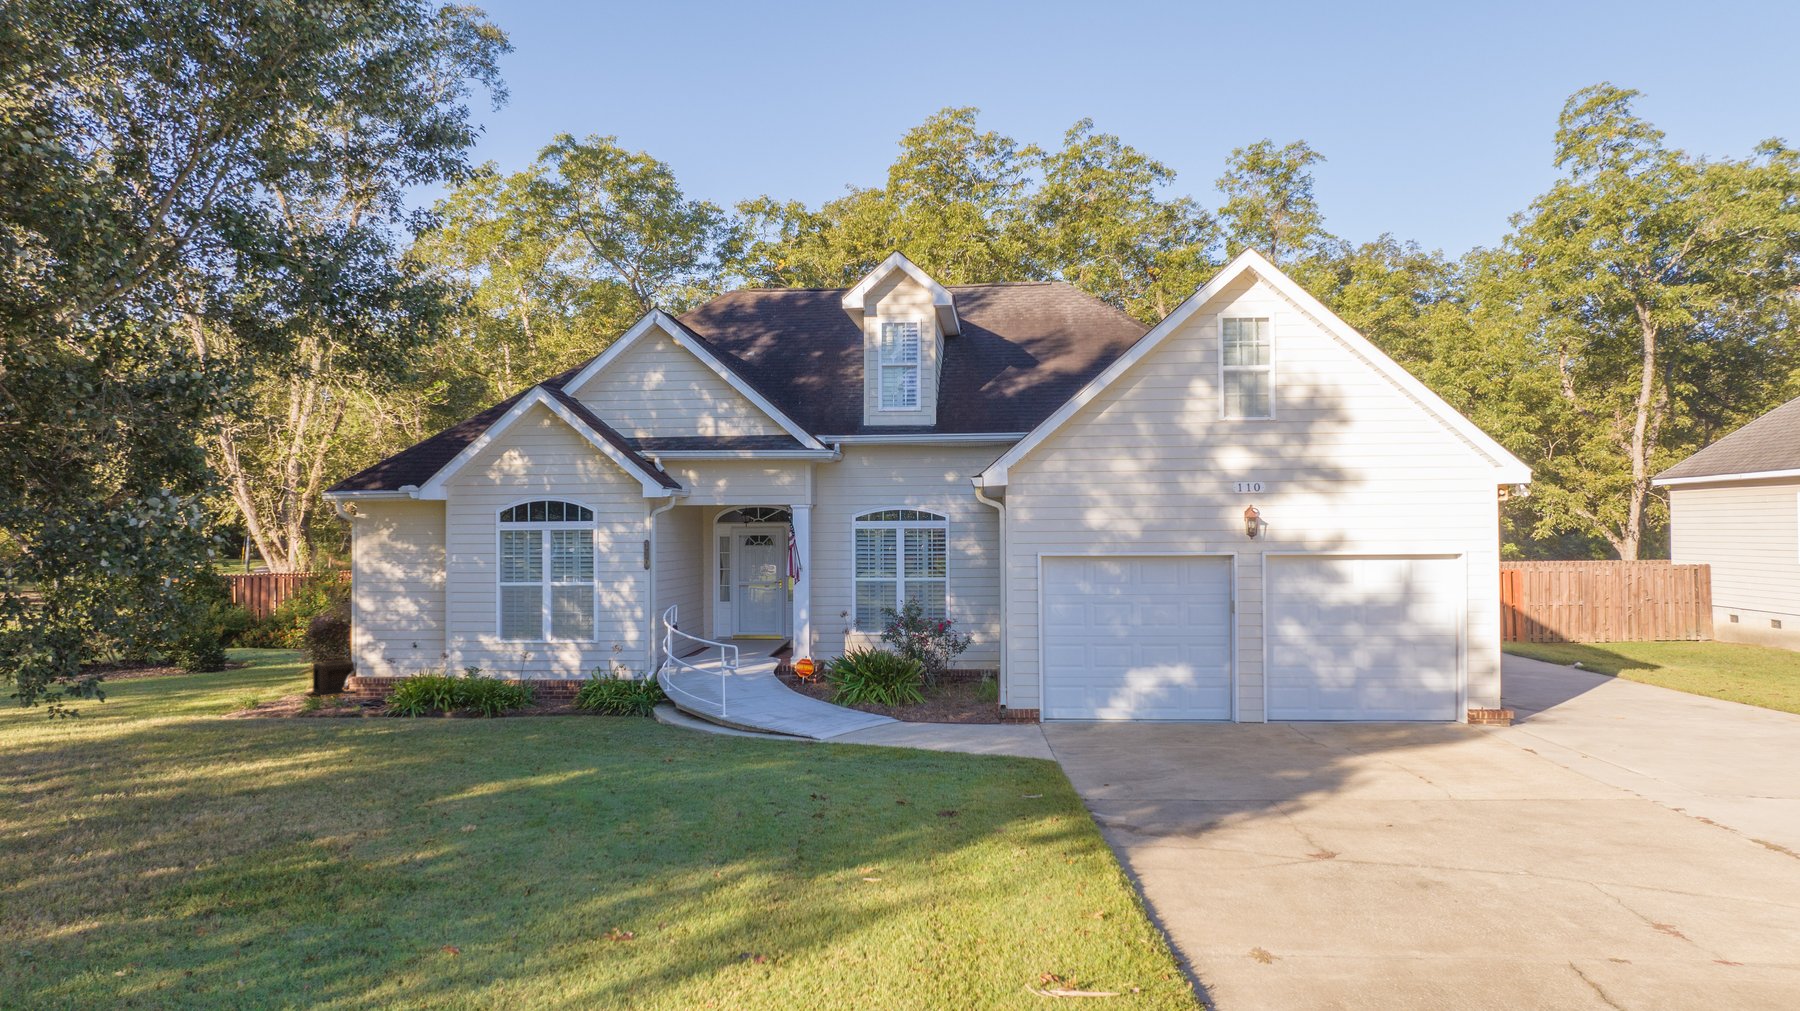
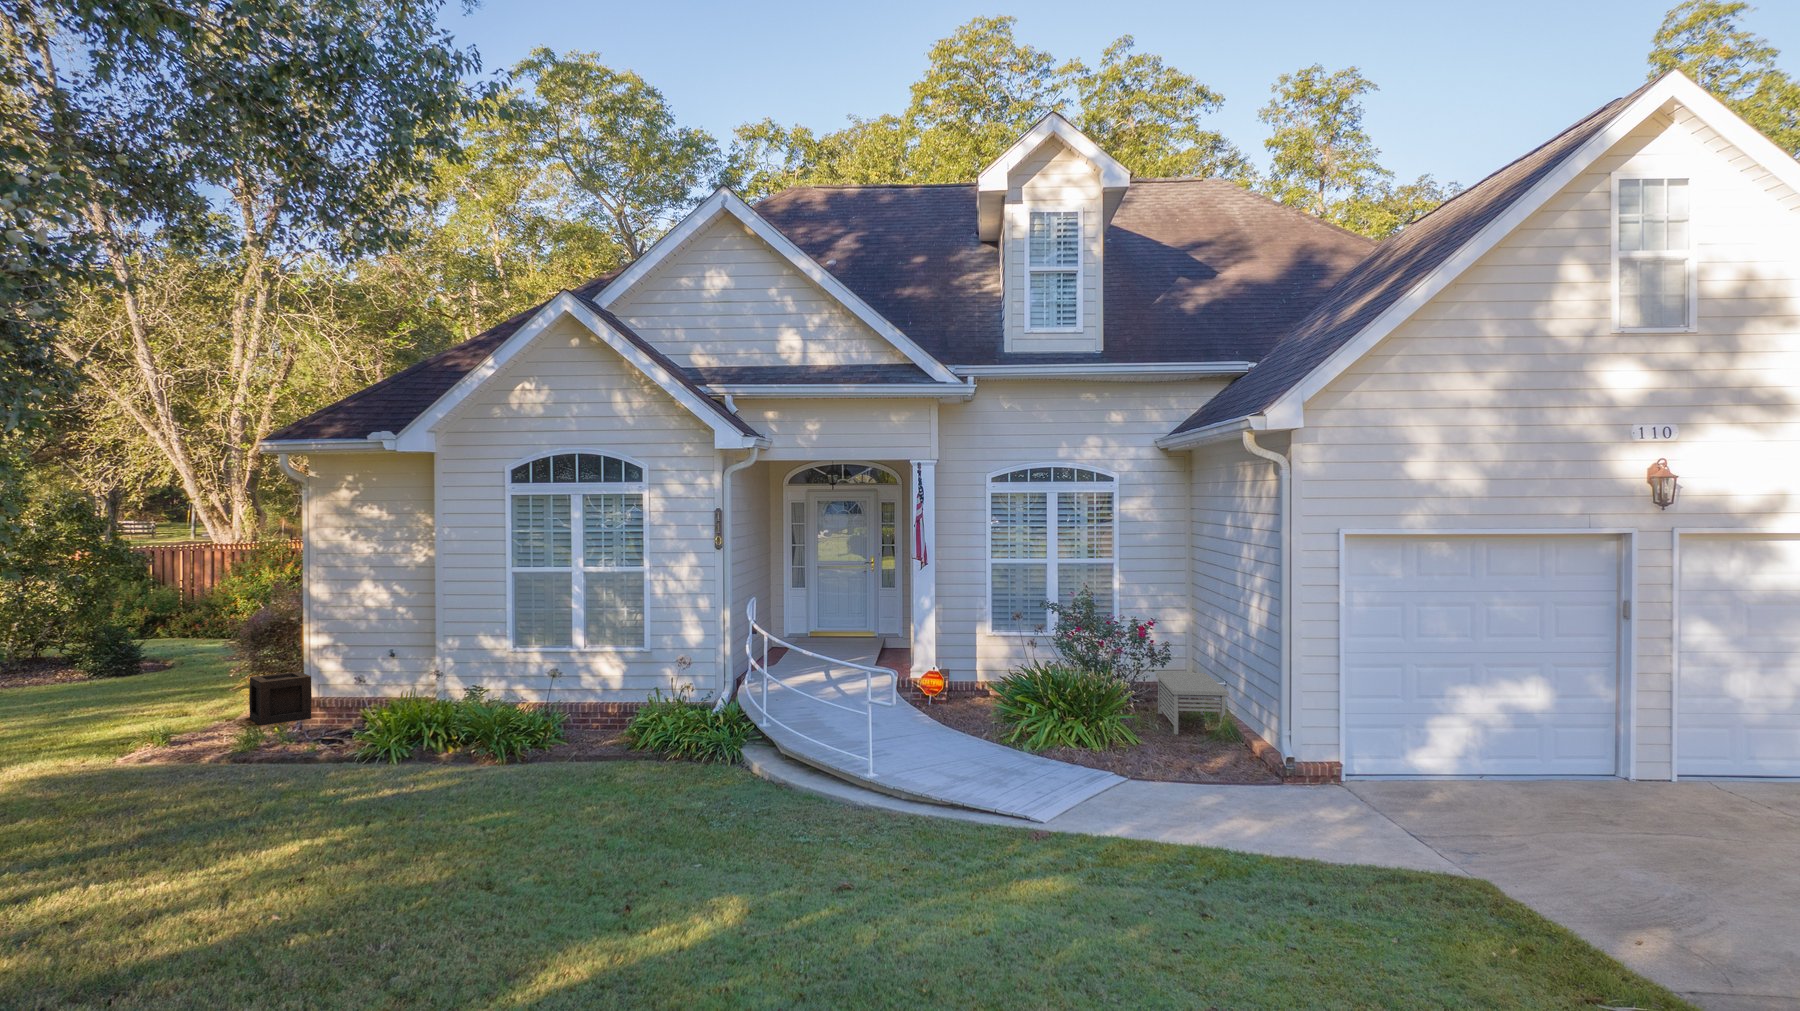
storage bench: none [965,659,1004,701] -> present [1155,672,1229,734]

